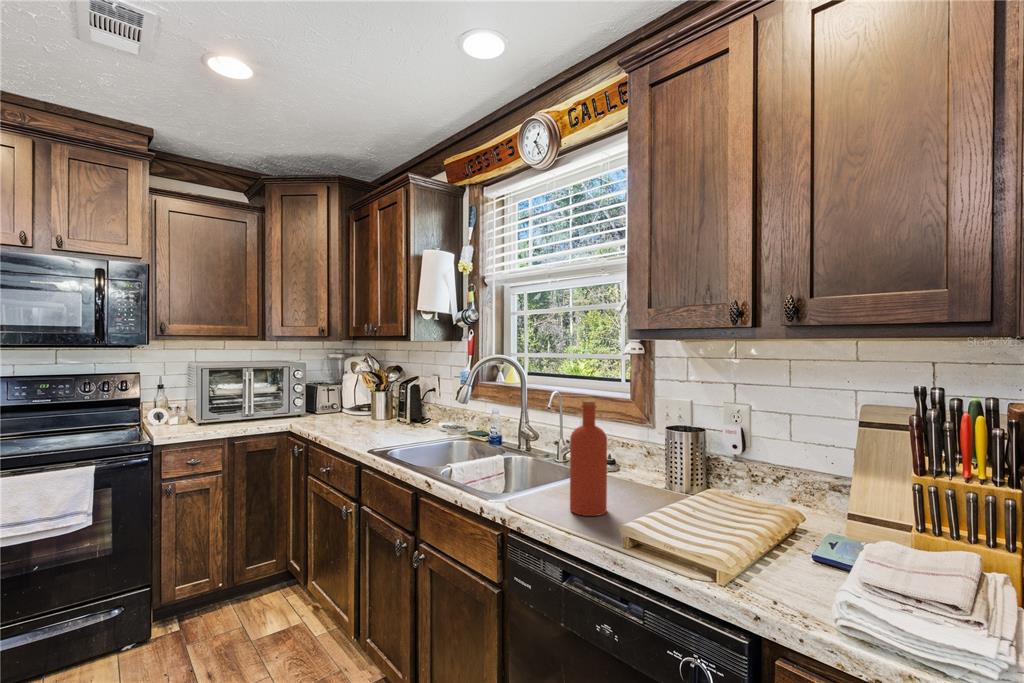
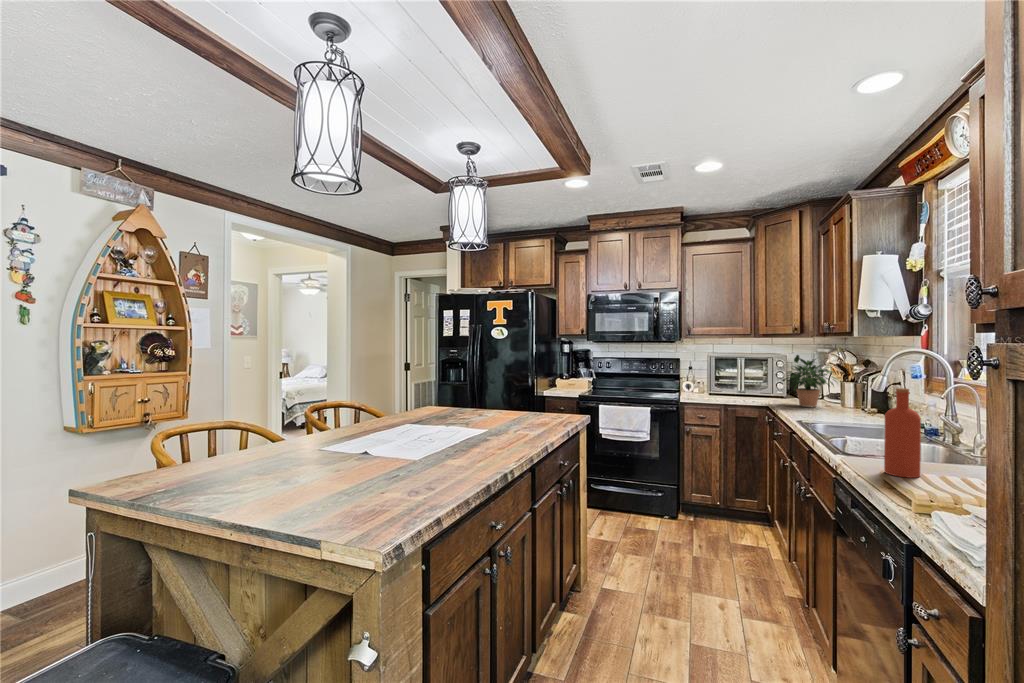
potted plant: none [314,361,379,426] -> present [784,355,837,407]

